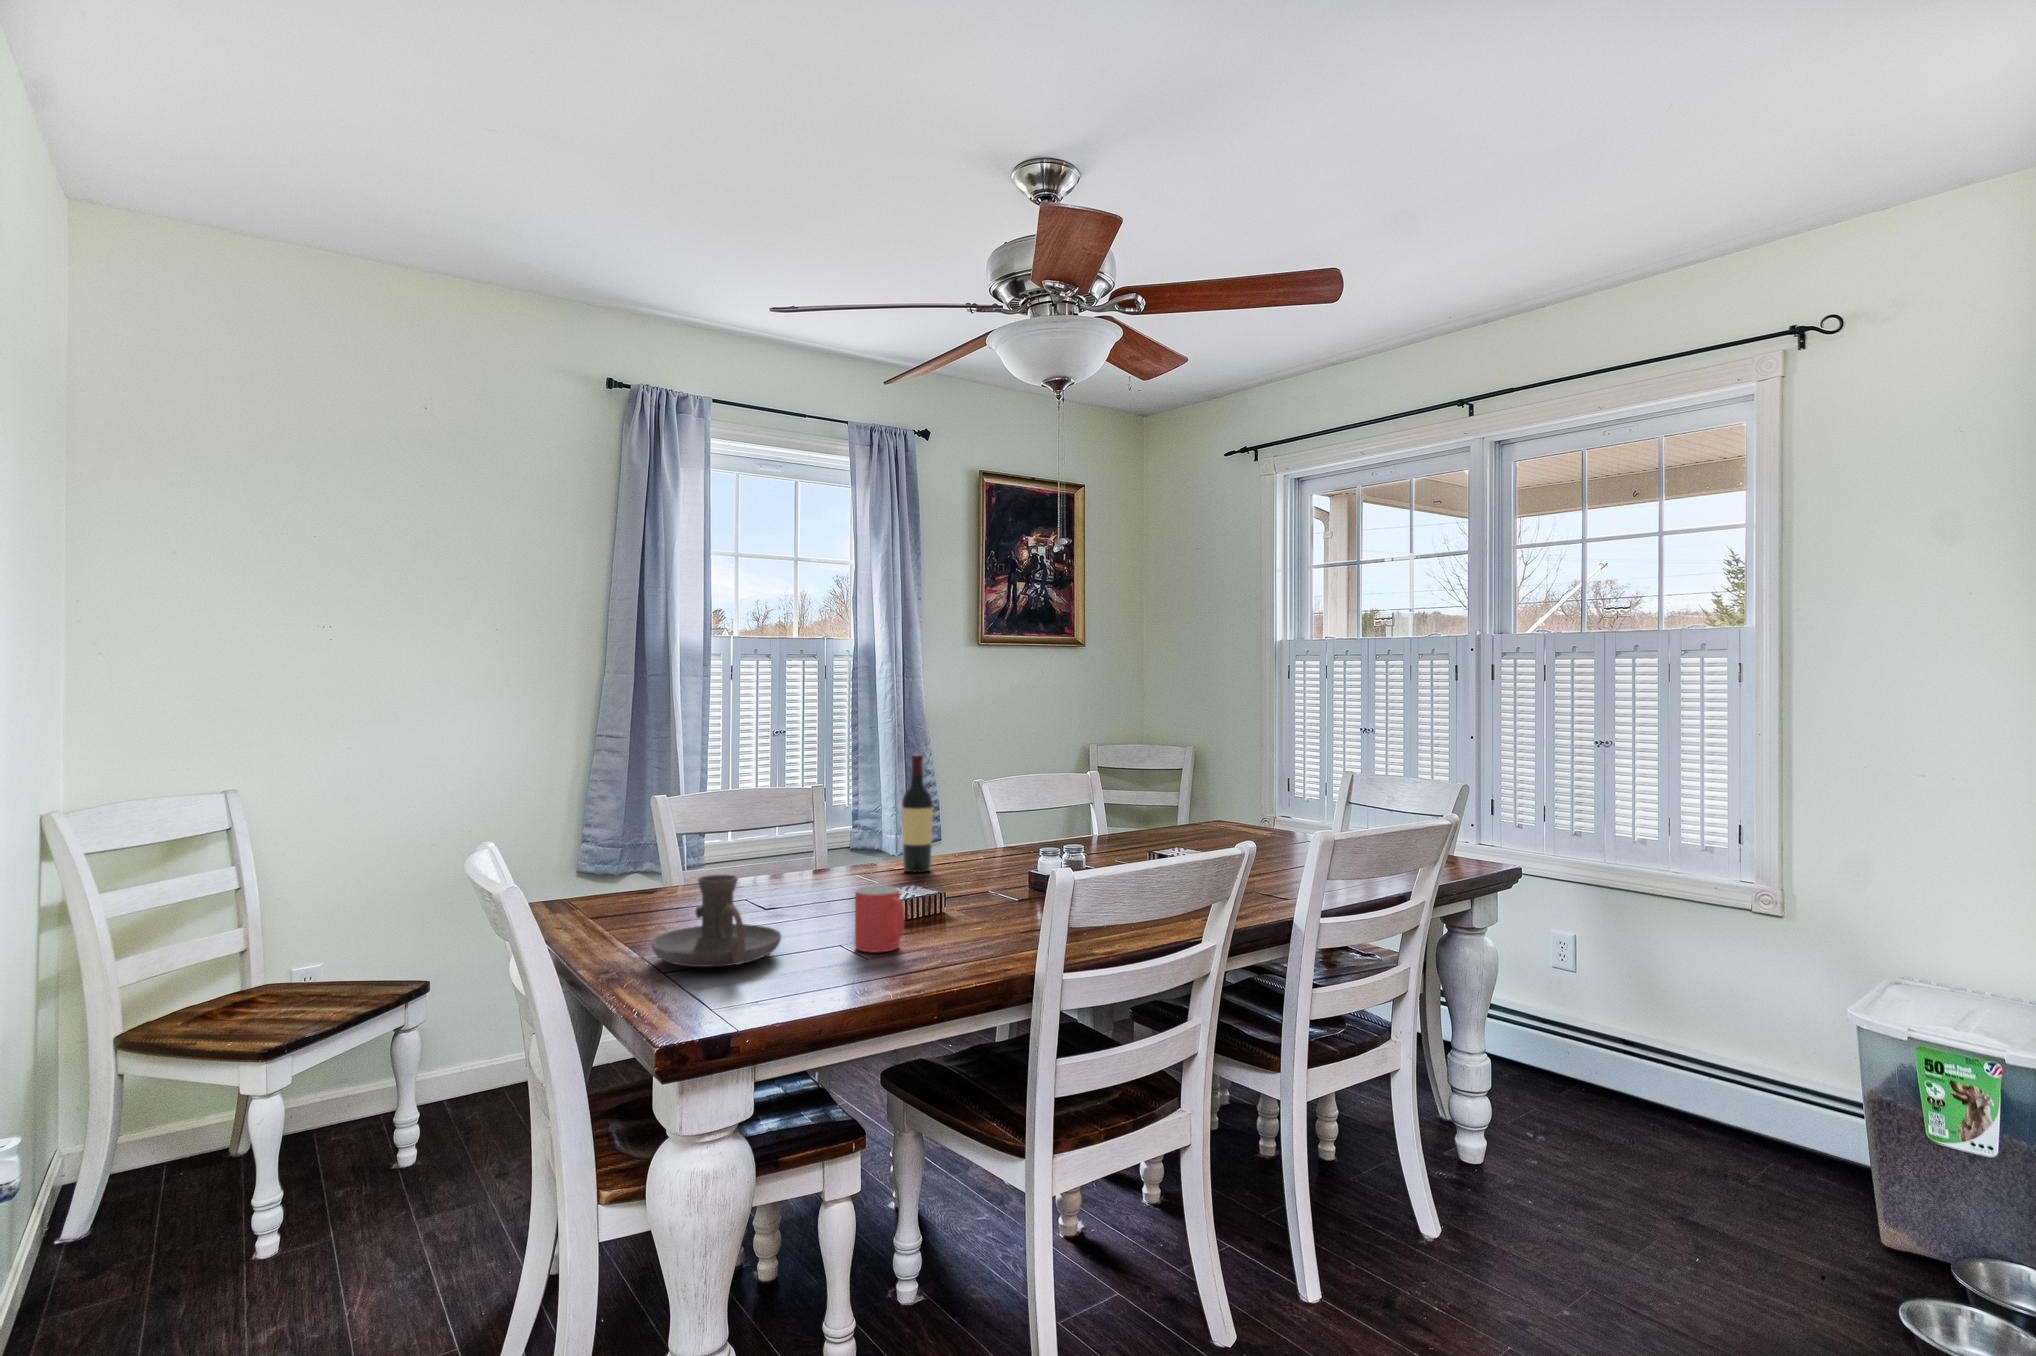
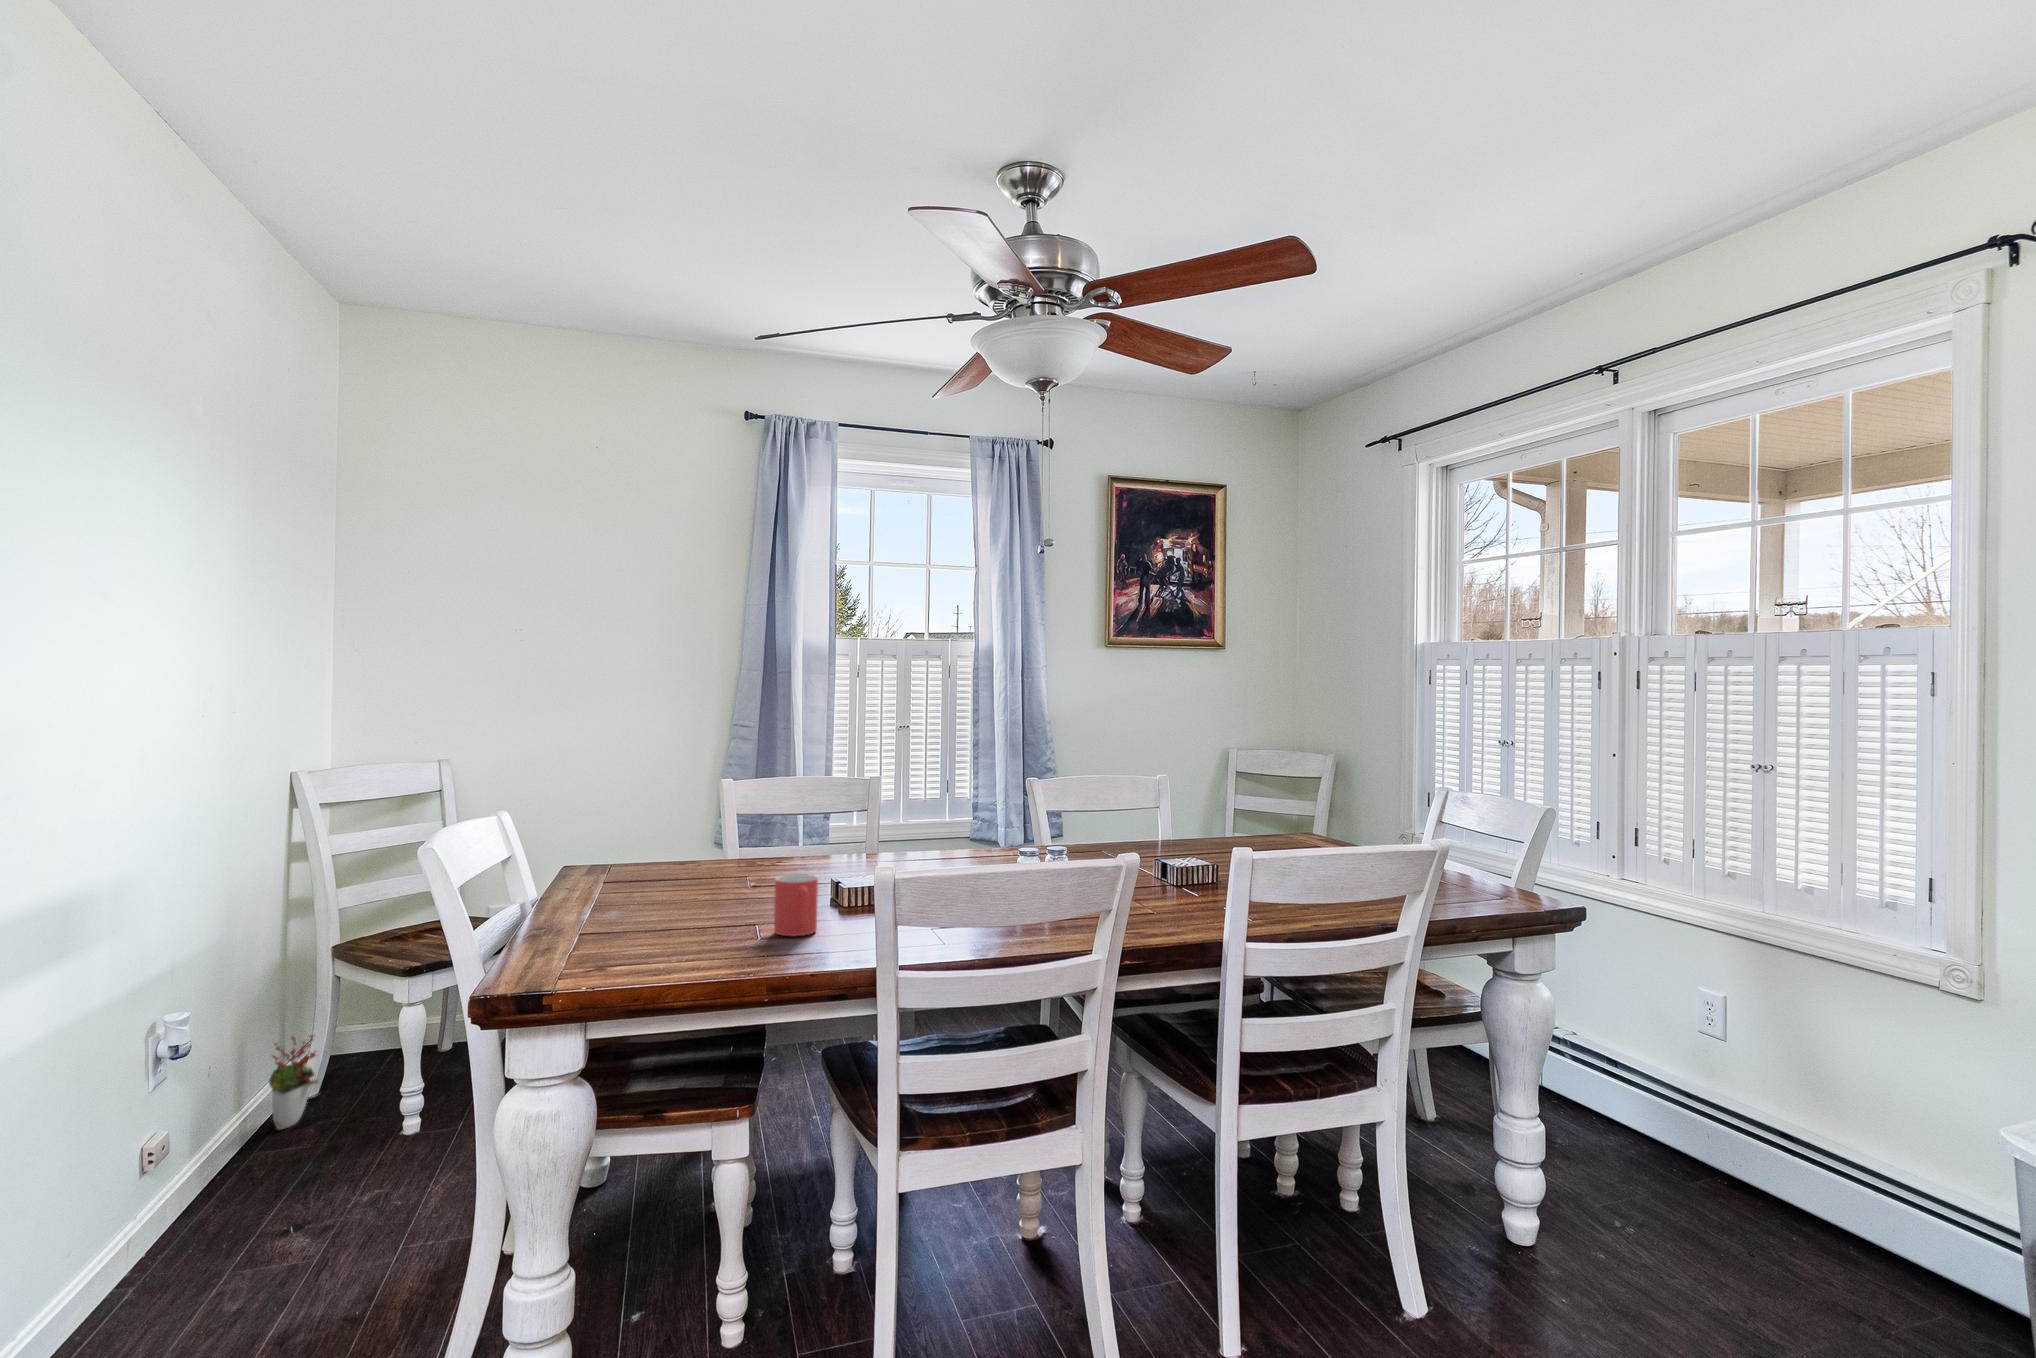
wine bottle: present [902,754,933,873] -> none [923,752,953,865]
candle holder: present [651,875,781,967] -> none [593,854,712,936]
decorative plant: none [50,1145,121,1277] -> present [269,1035,318,1130]

